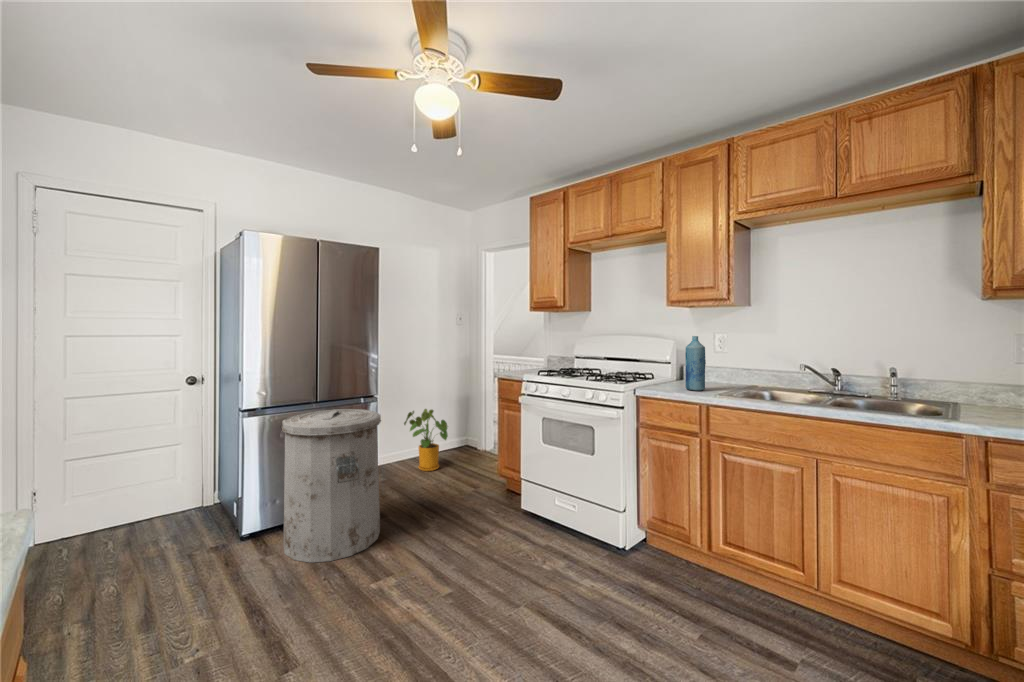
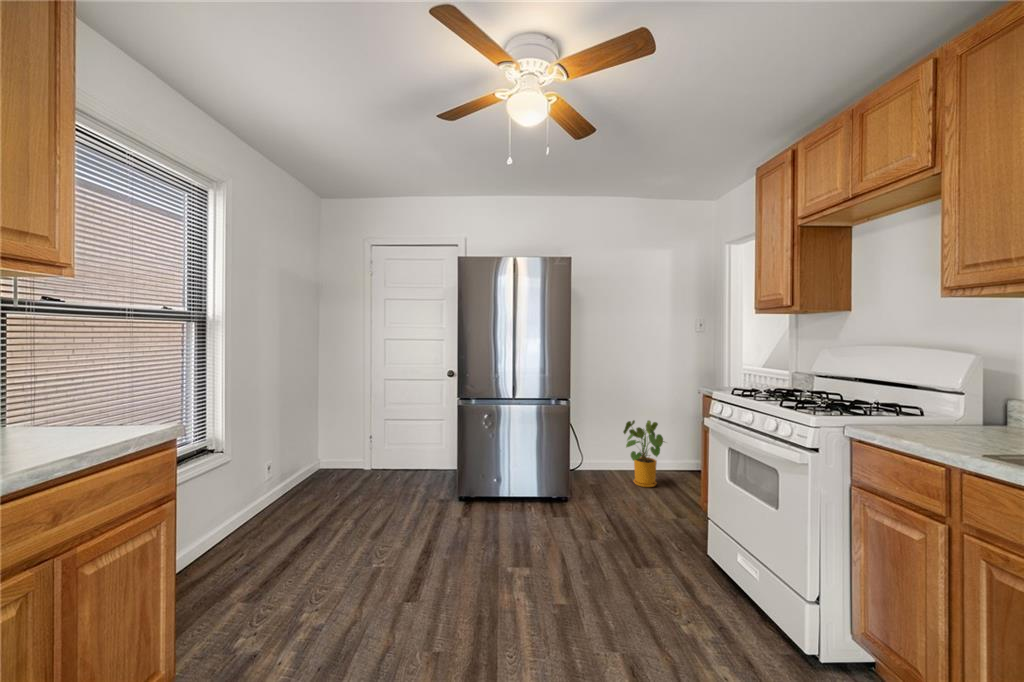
bottle: present [685,336,706,391] -> none [947,348,994,444]
trash can: present [282,409,381,563] -> none [474,406,556,539]

